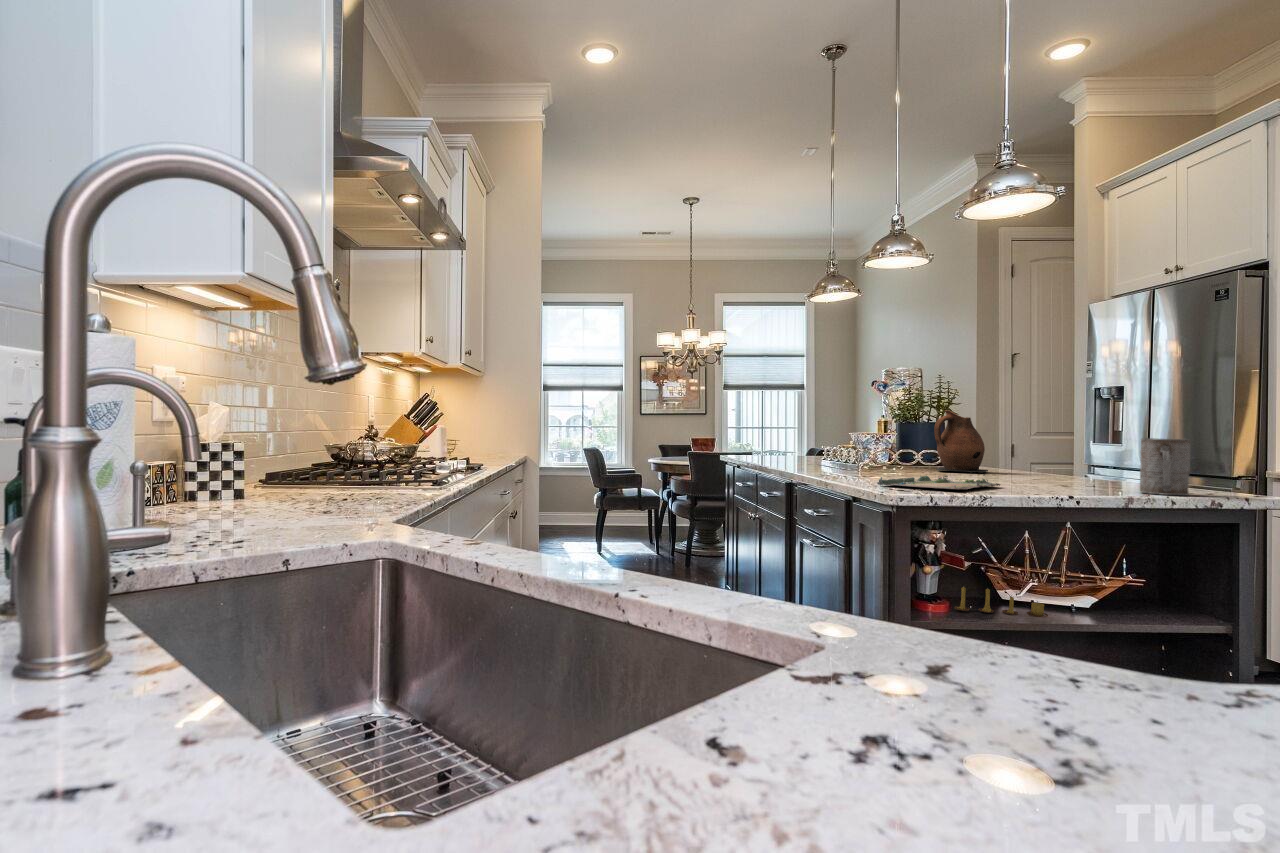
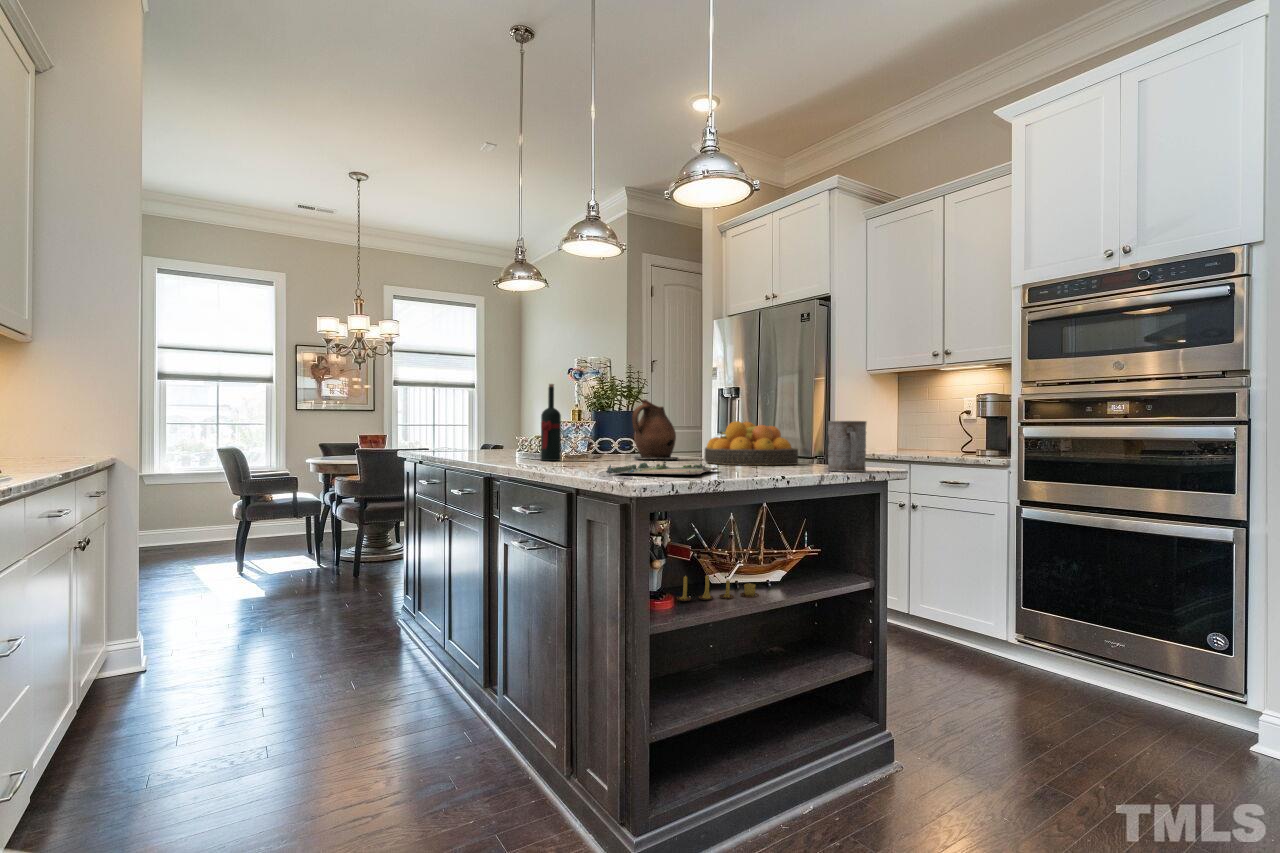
wine bottle: none [838,397,858,470] -> present [540,384,561,461]
fruit bowl: none [1009,435,1126,484] -> present [704,421,798,466]

